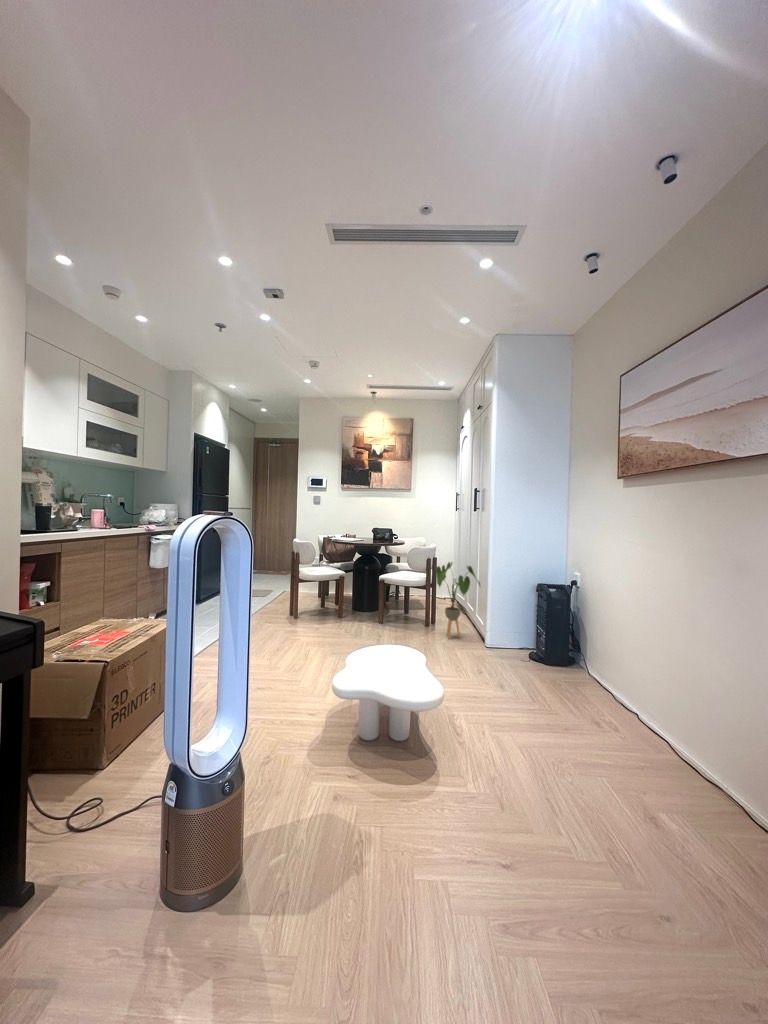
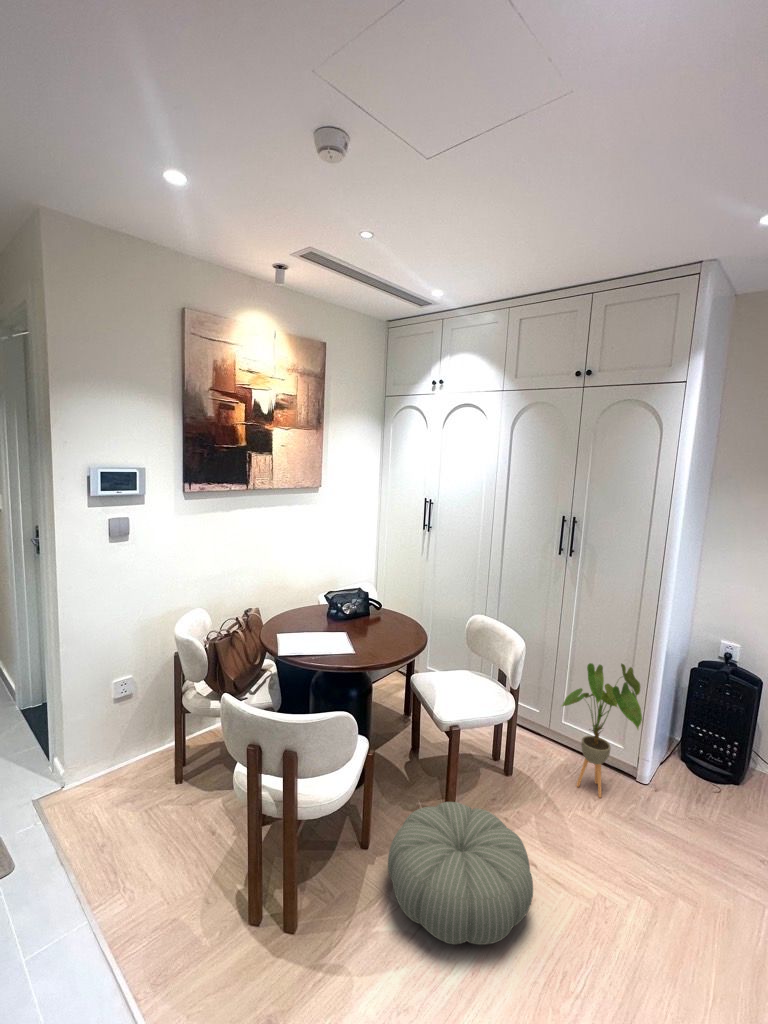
pouf: none [312,600,370,635] -> present [388,802,533,945]

